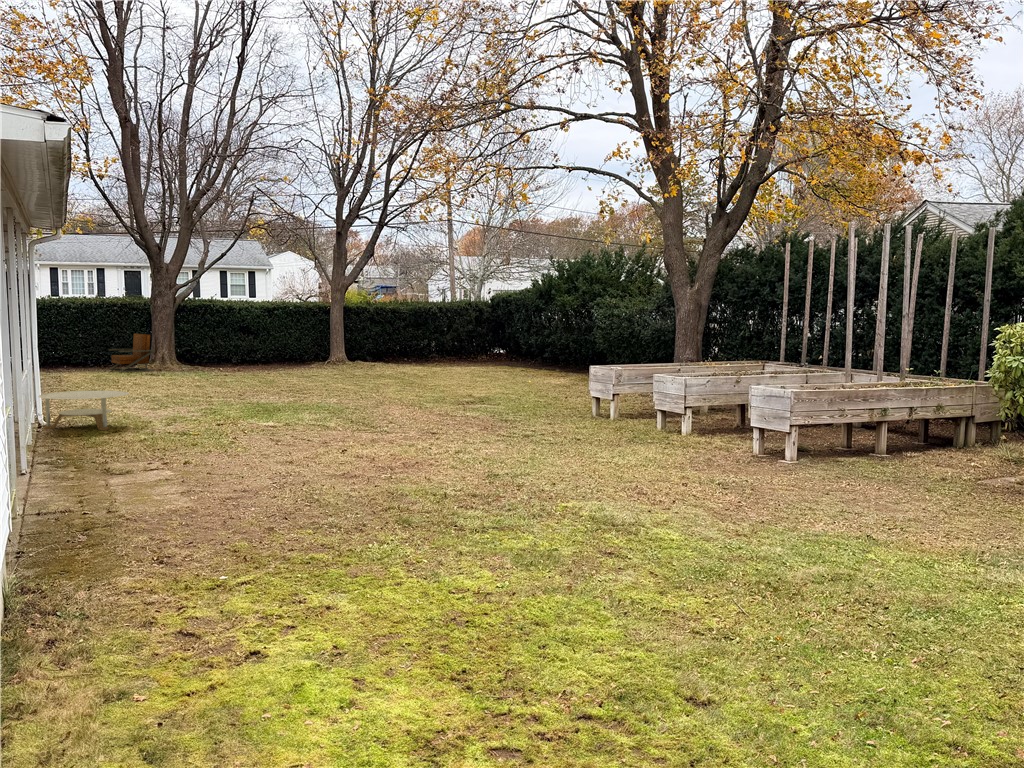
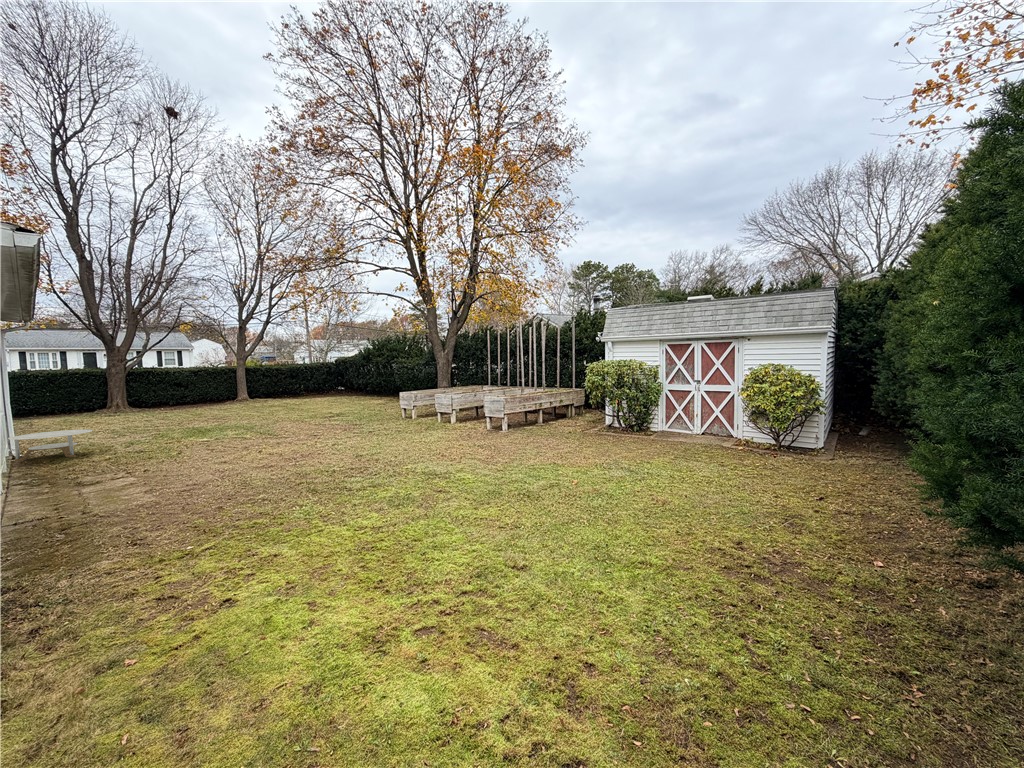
lounge chair: present [109,334,155,372] -> none [71,391,111,417]

